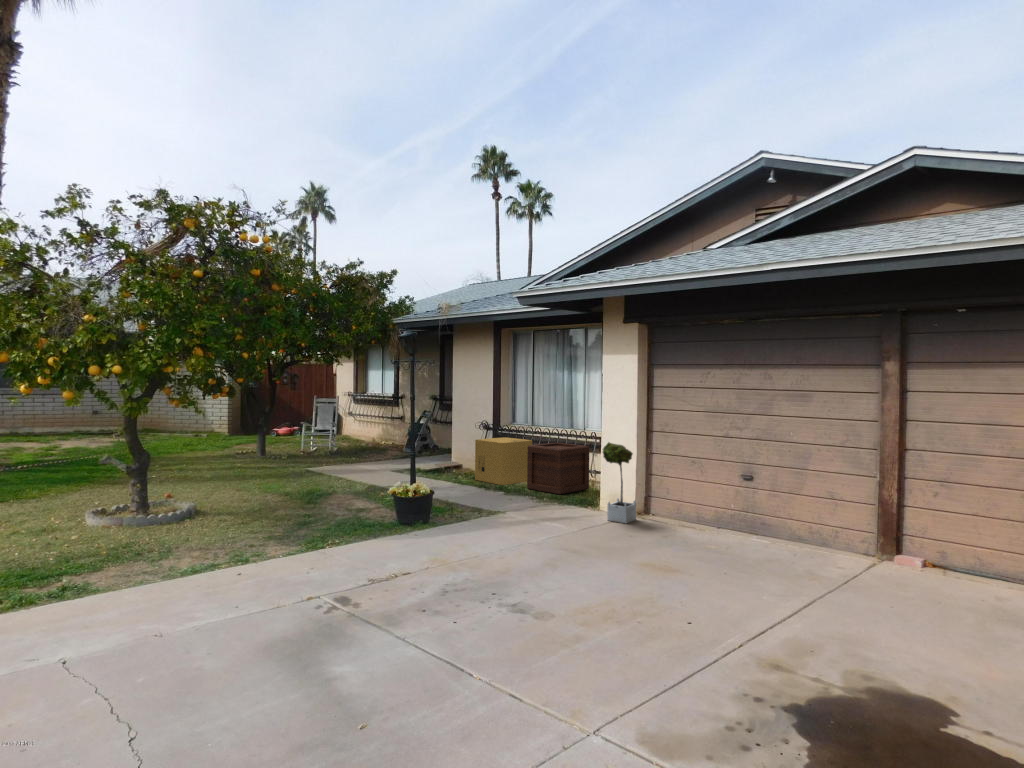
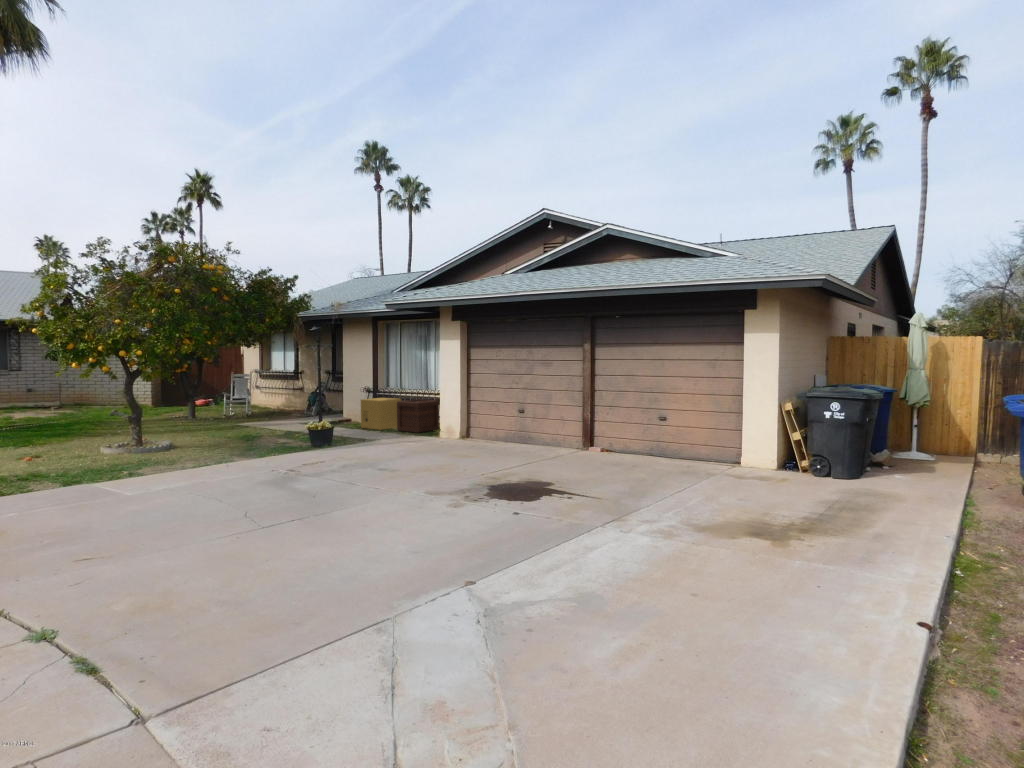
potted tree: present [603,442,636,523] -> none [440,394,462,444]

